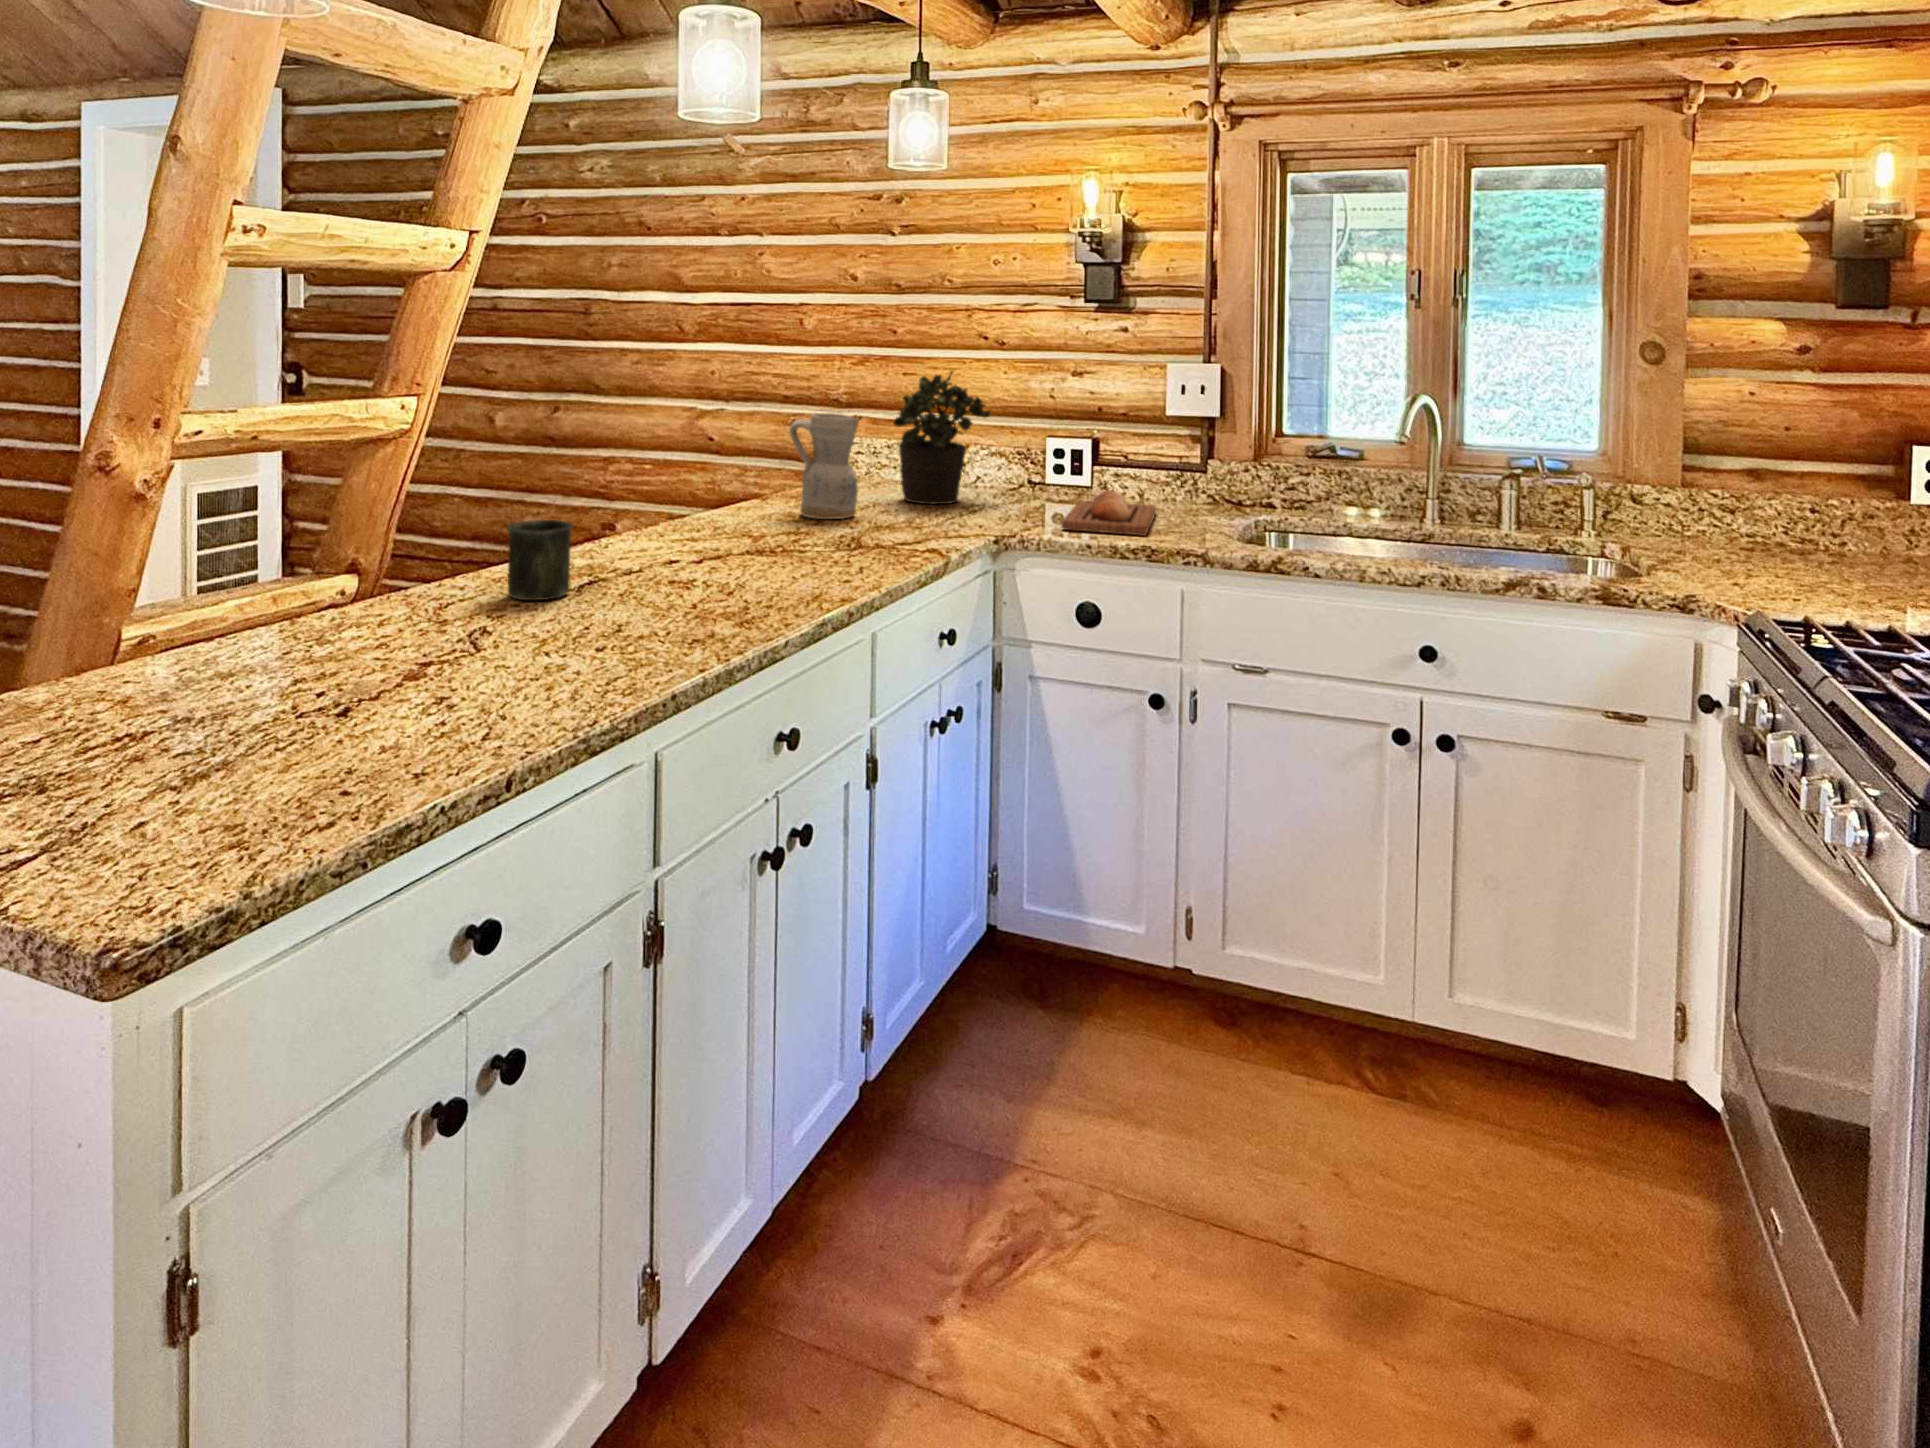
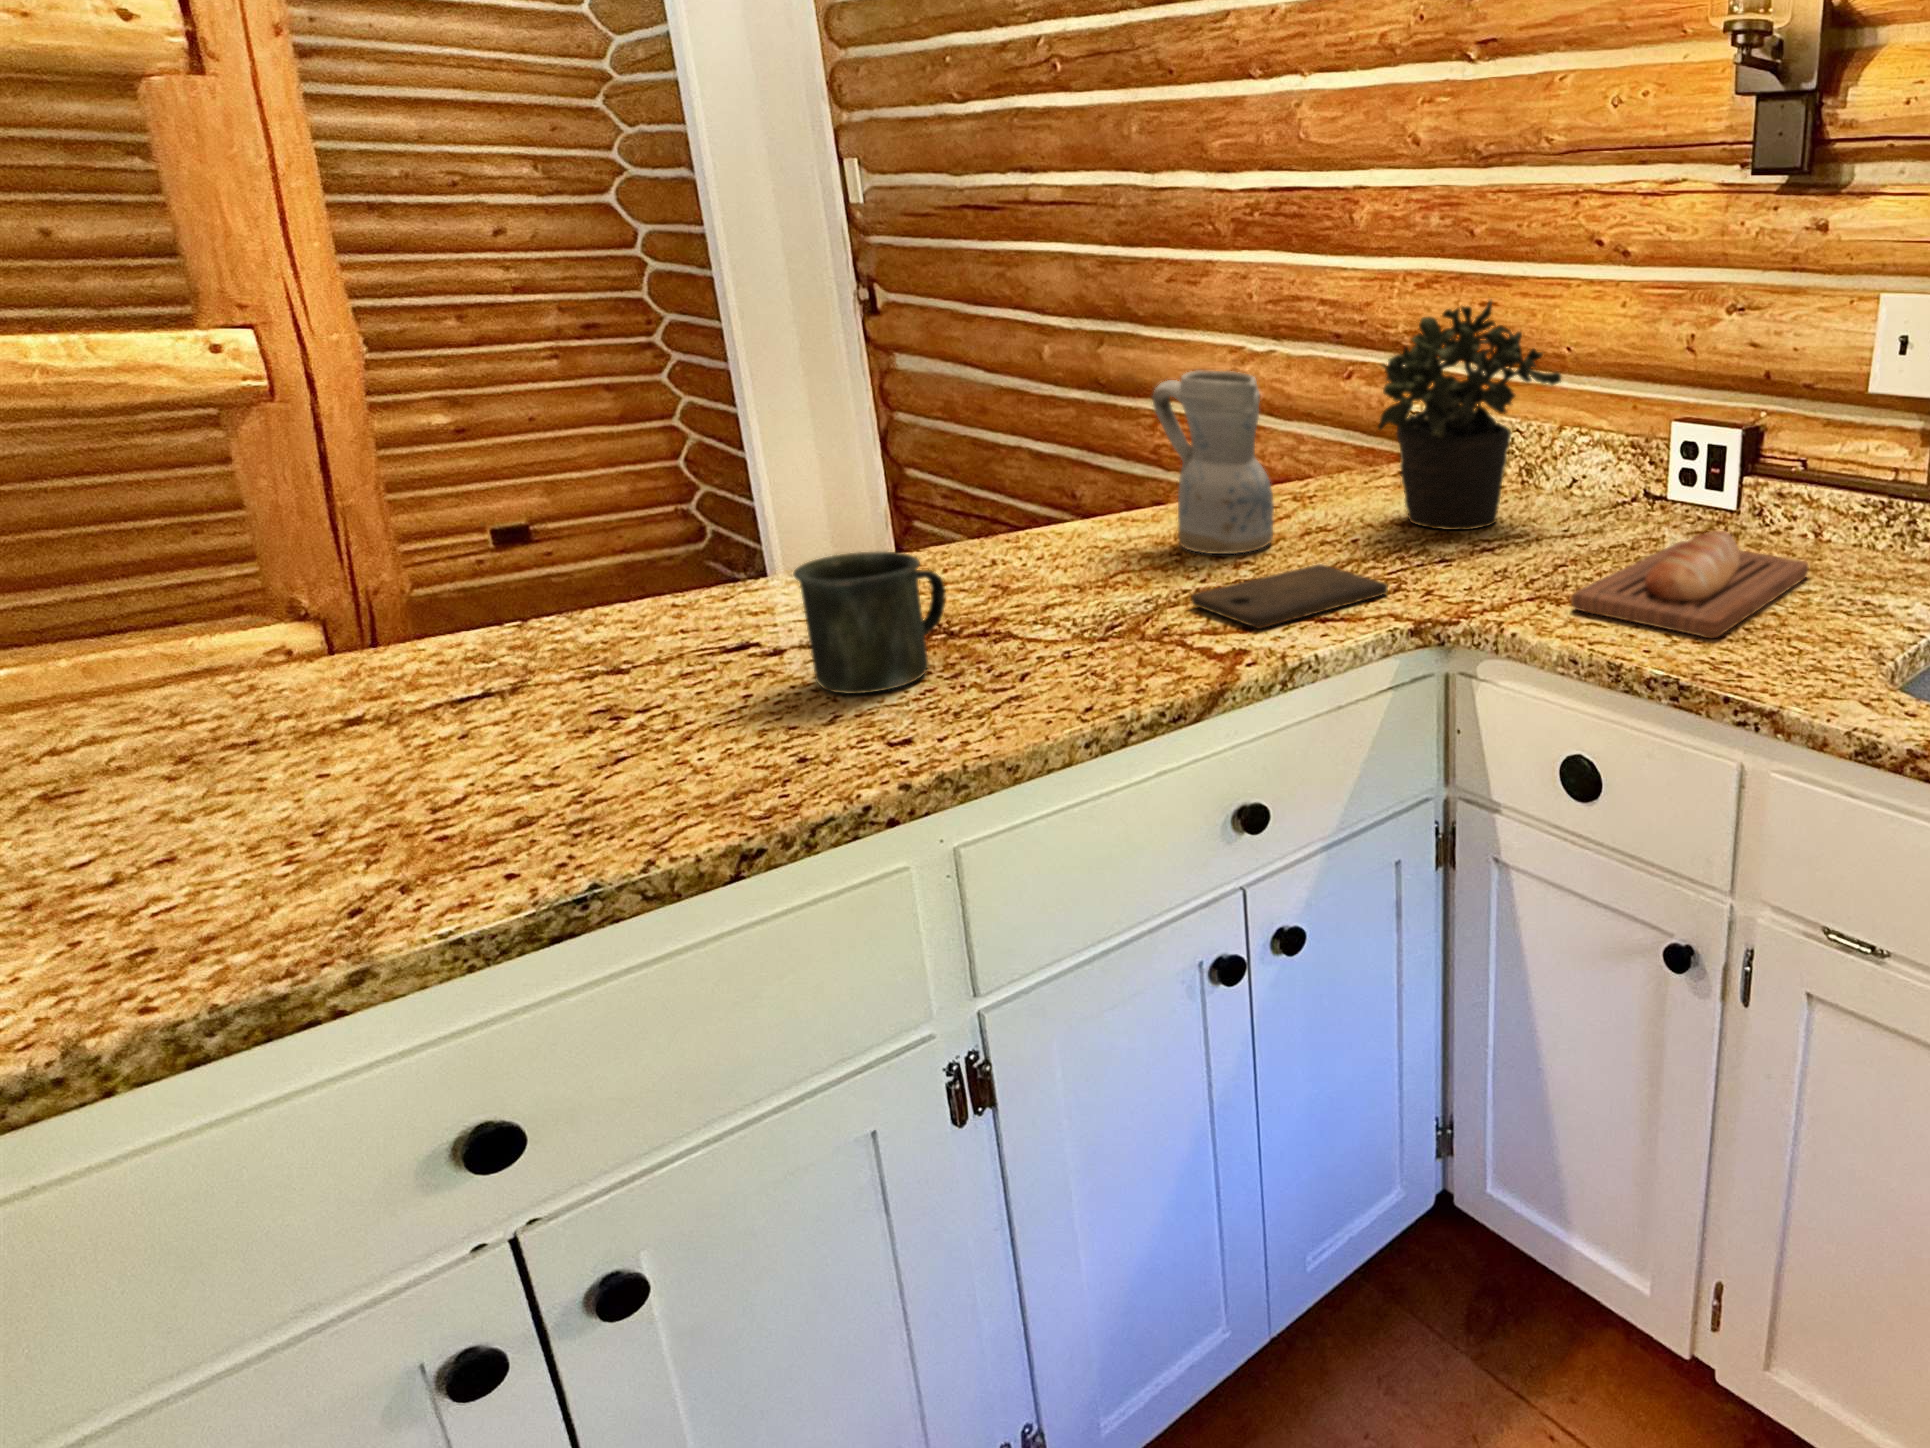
cutting board: none [869,518,960,543] -> present [1191,564,1388,628]
mug: present [507,520,573,600] -> present [793,552,946,694]

